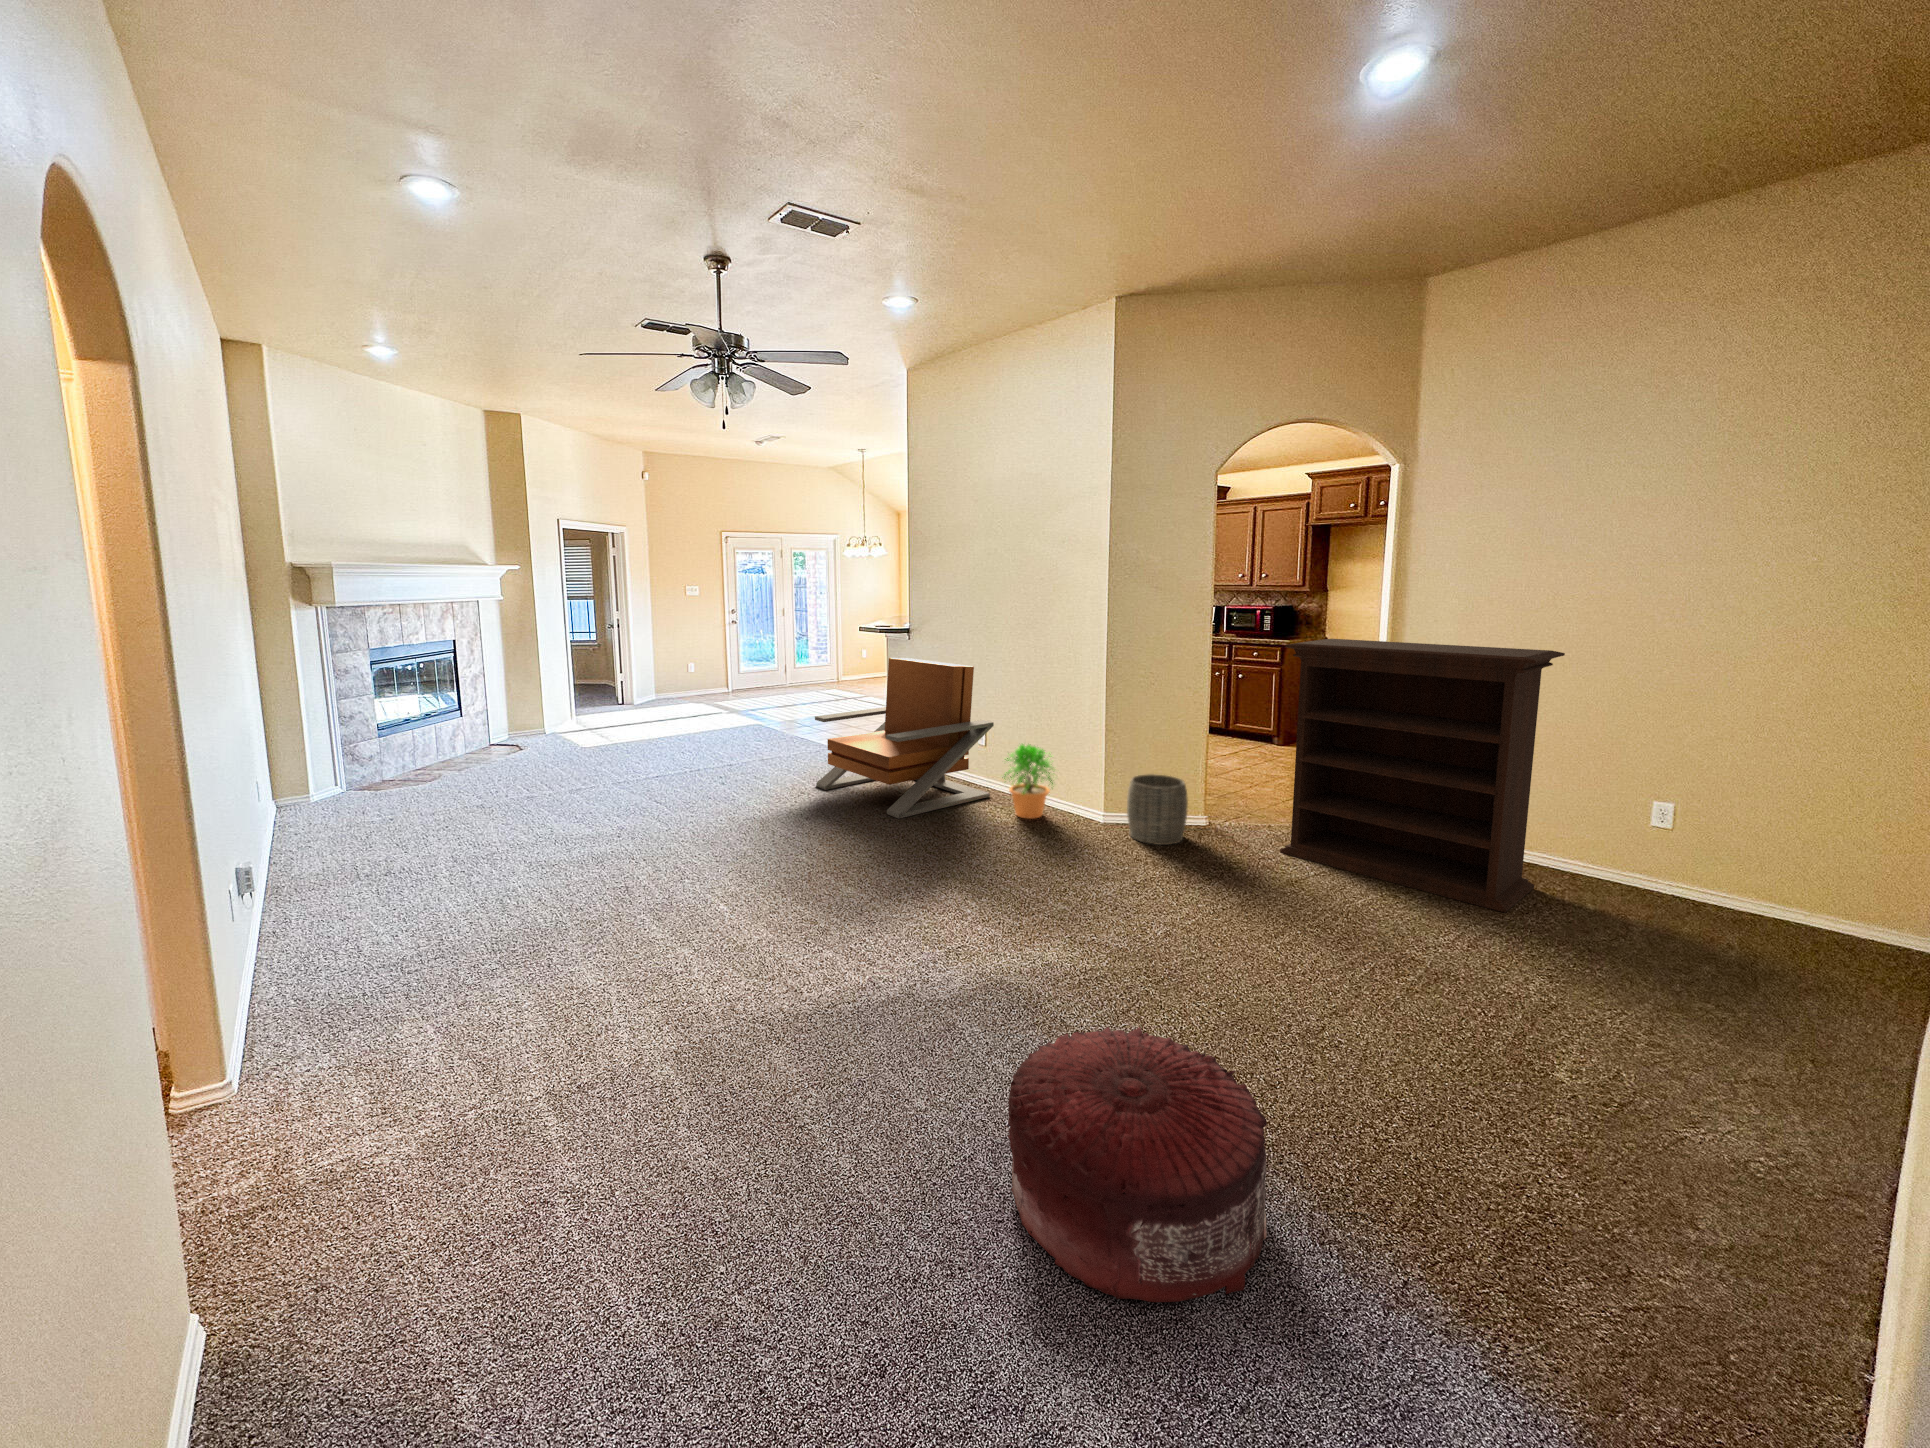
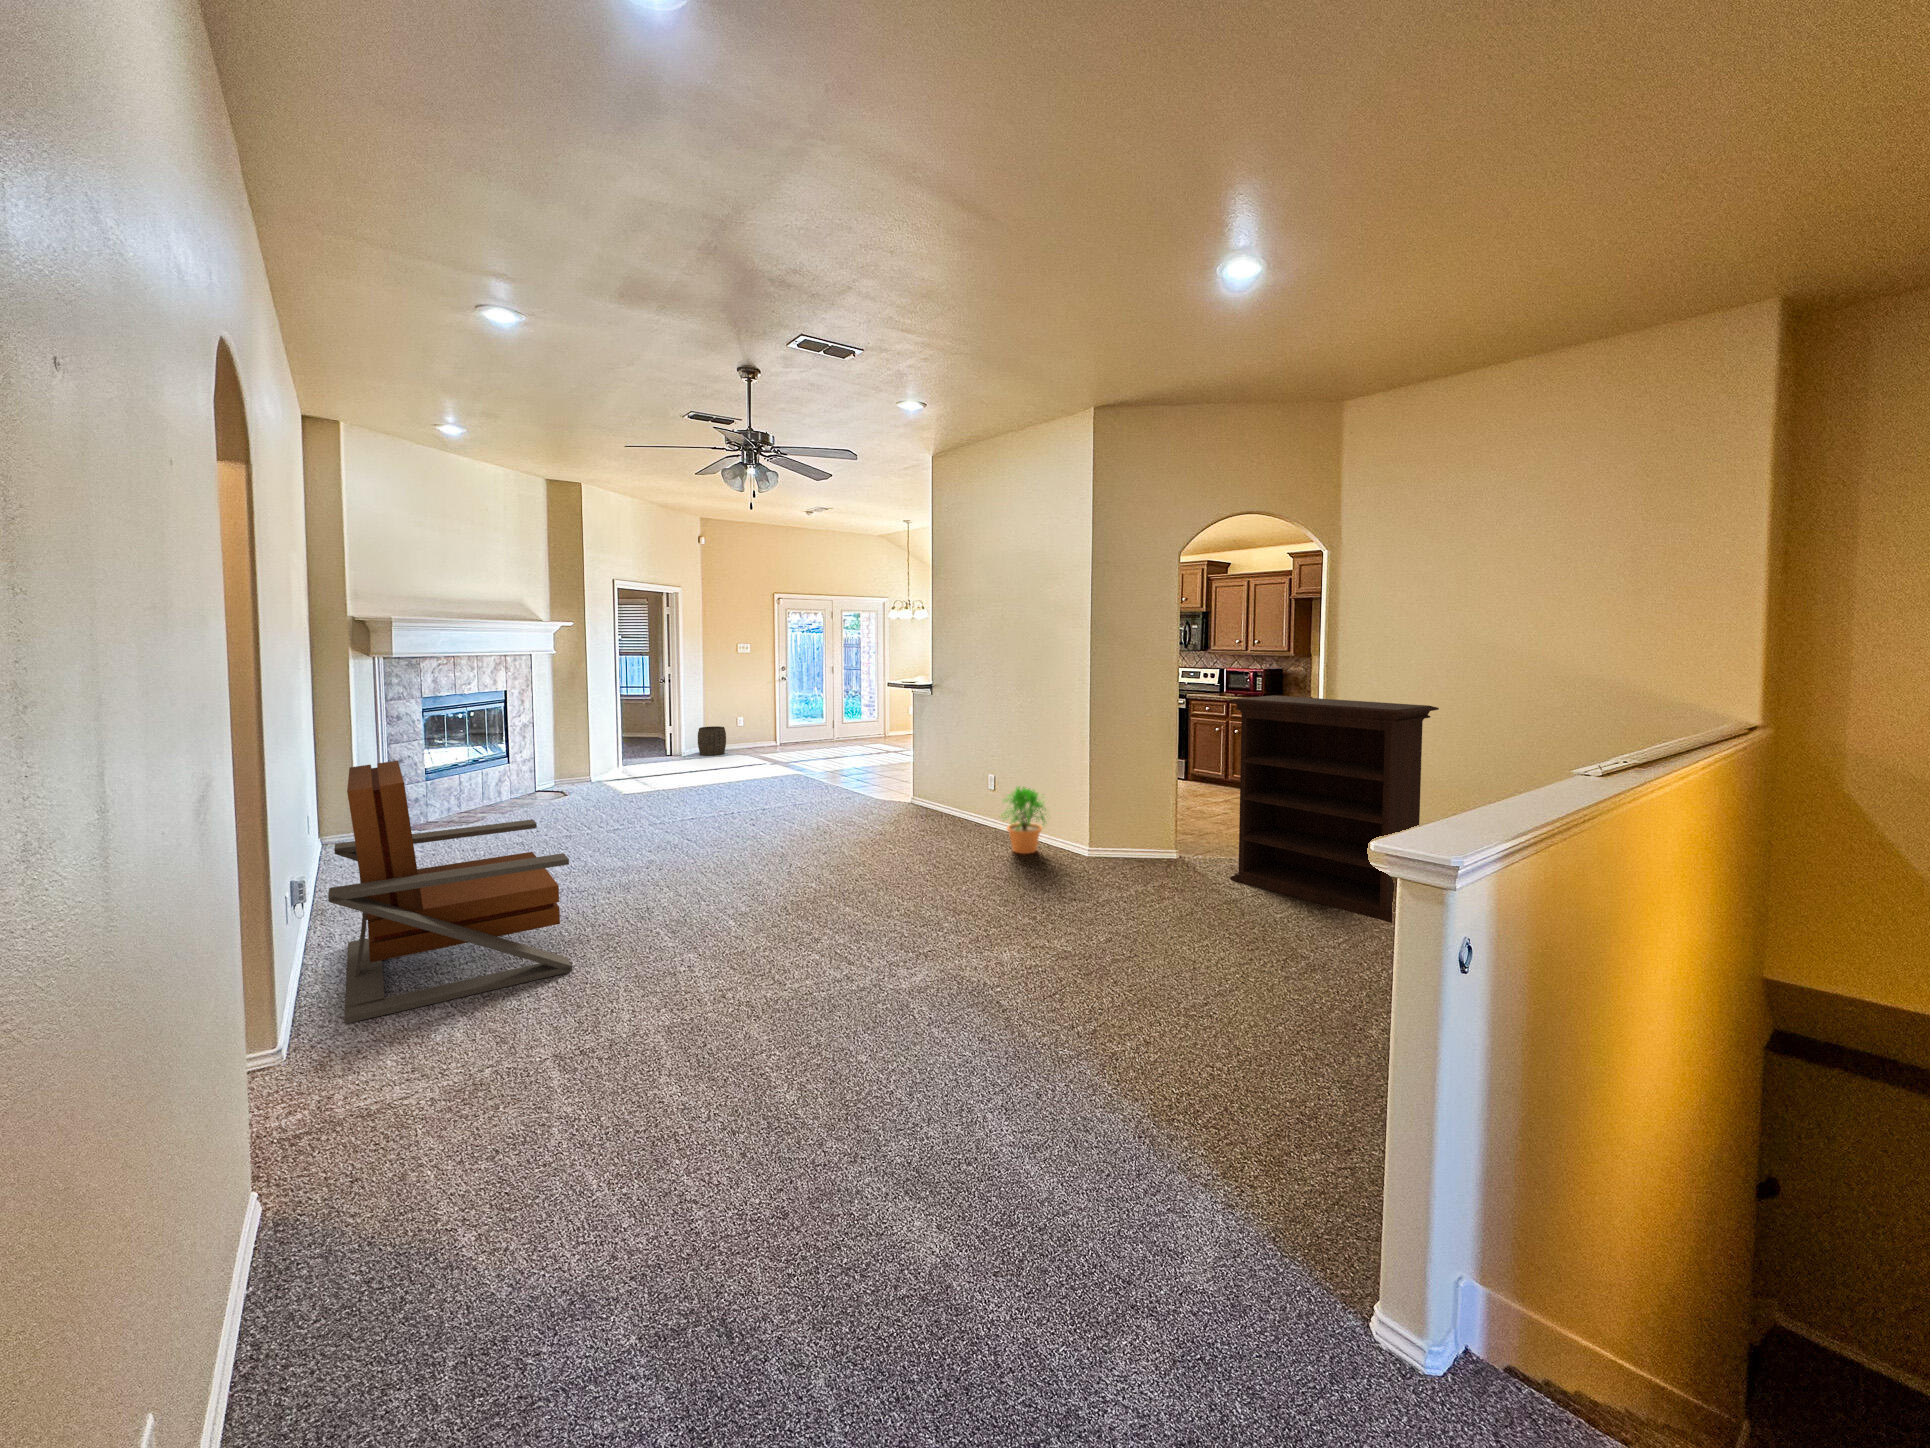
lounge chair: present [815,658,994,818] -> present [328,761,572,1024]
woven basket: present [1127,774,1188,845] -> present [698,726,726,756]
pouf: present [1008,1027,1267,1302] -> none [909,988,1101,1171]

